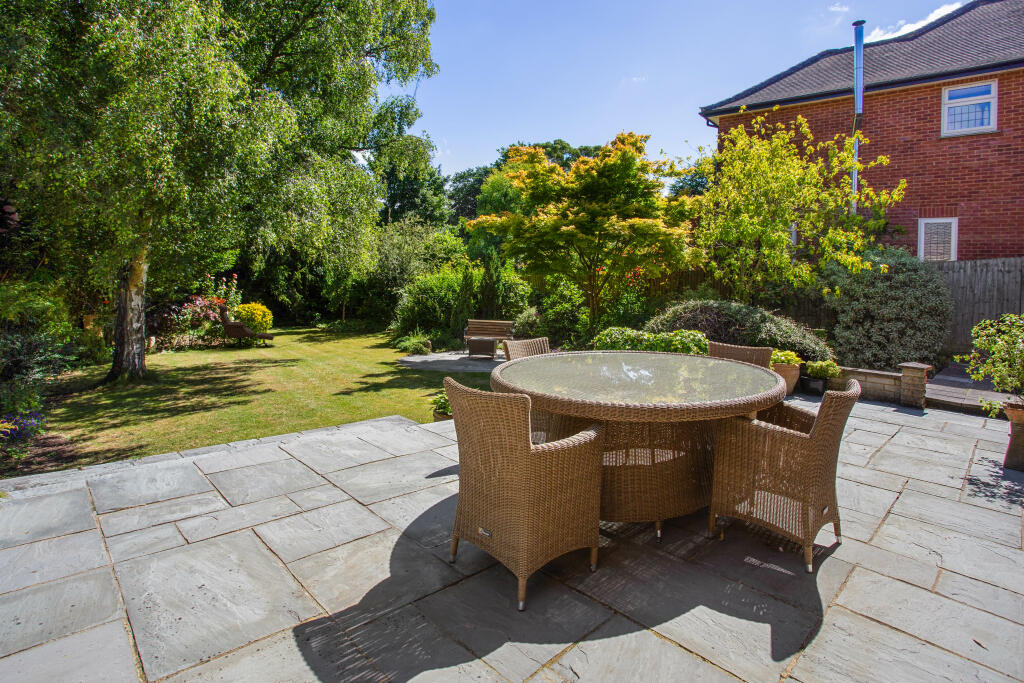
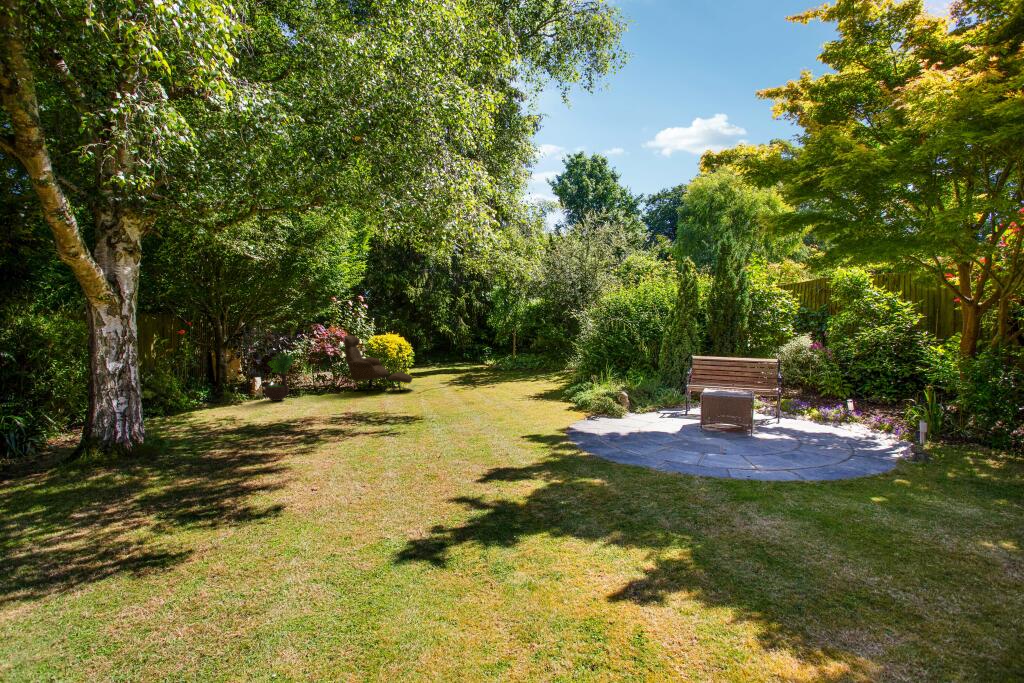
potted tree: none [158,315,182,354] -> present [265,355,292,401]

